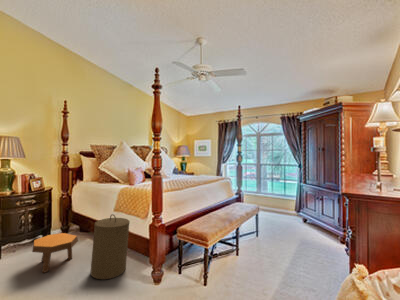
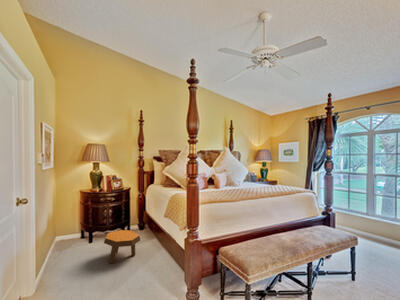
laundry hamper: present [91,214,130,279] -> none [140,220,177,285]

